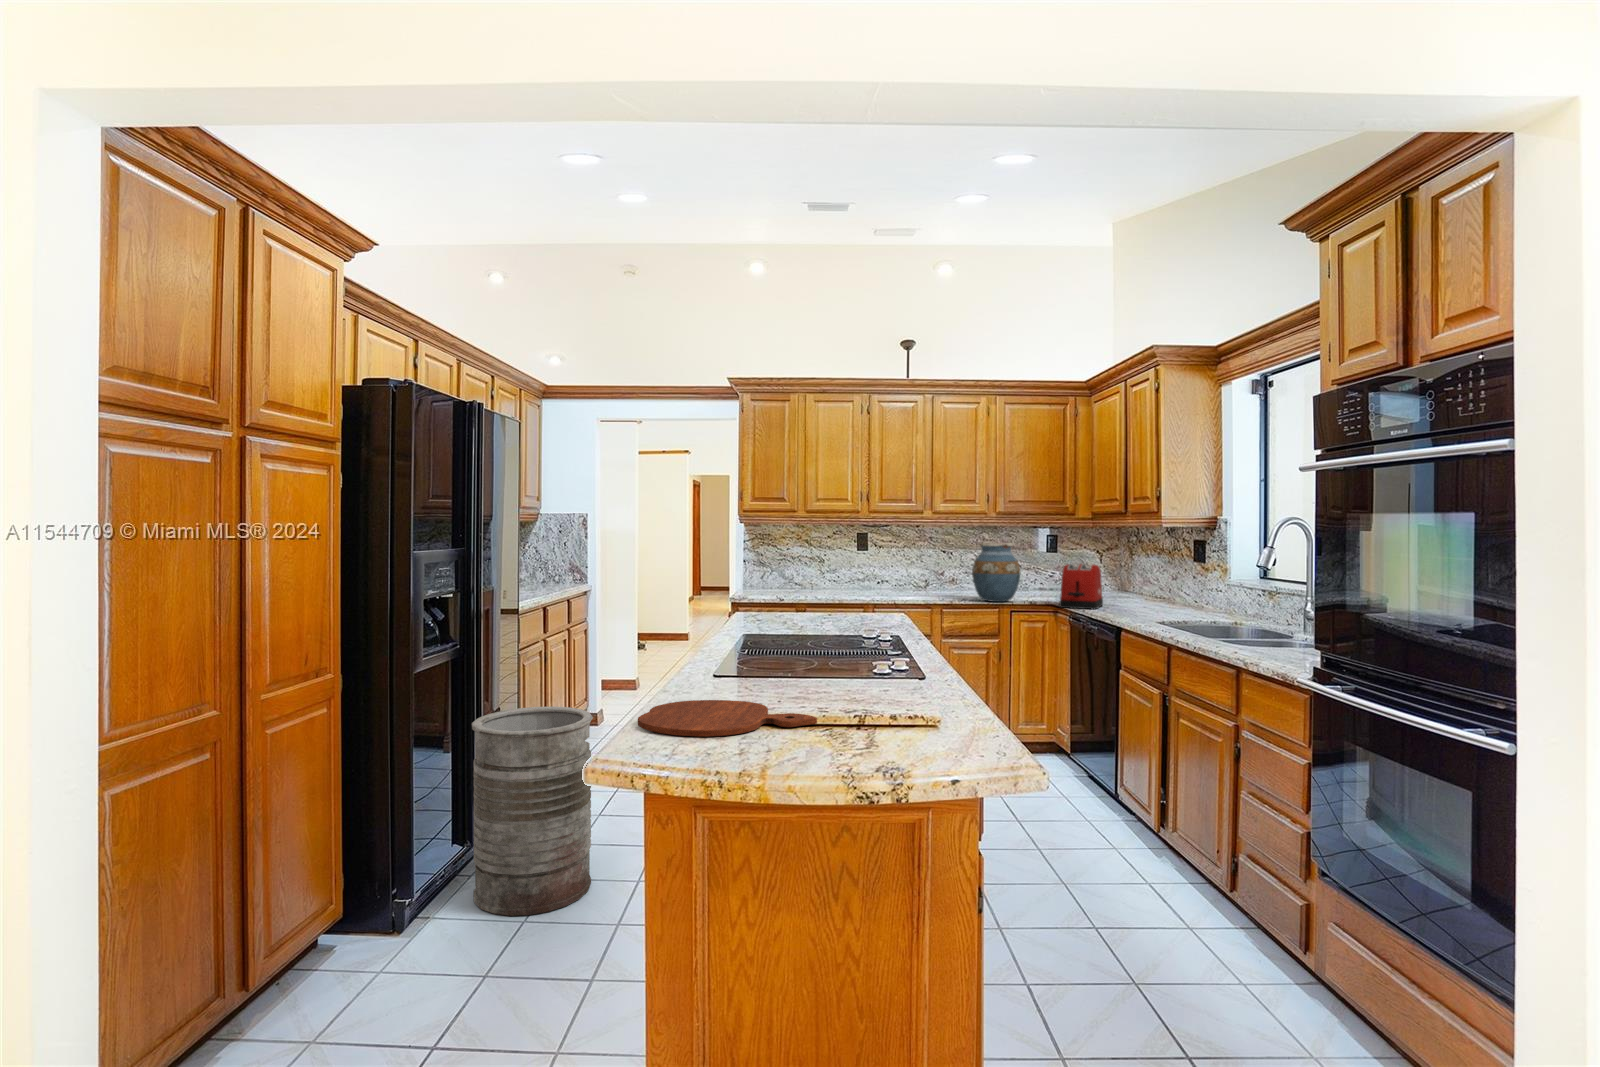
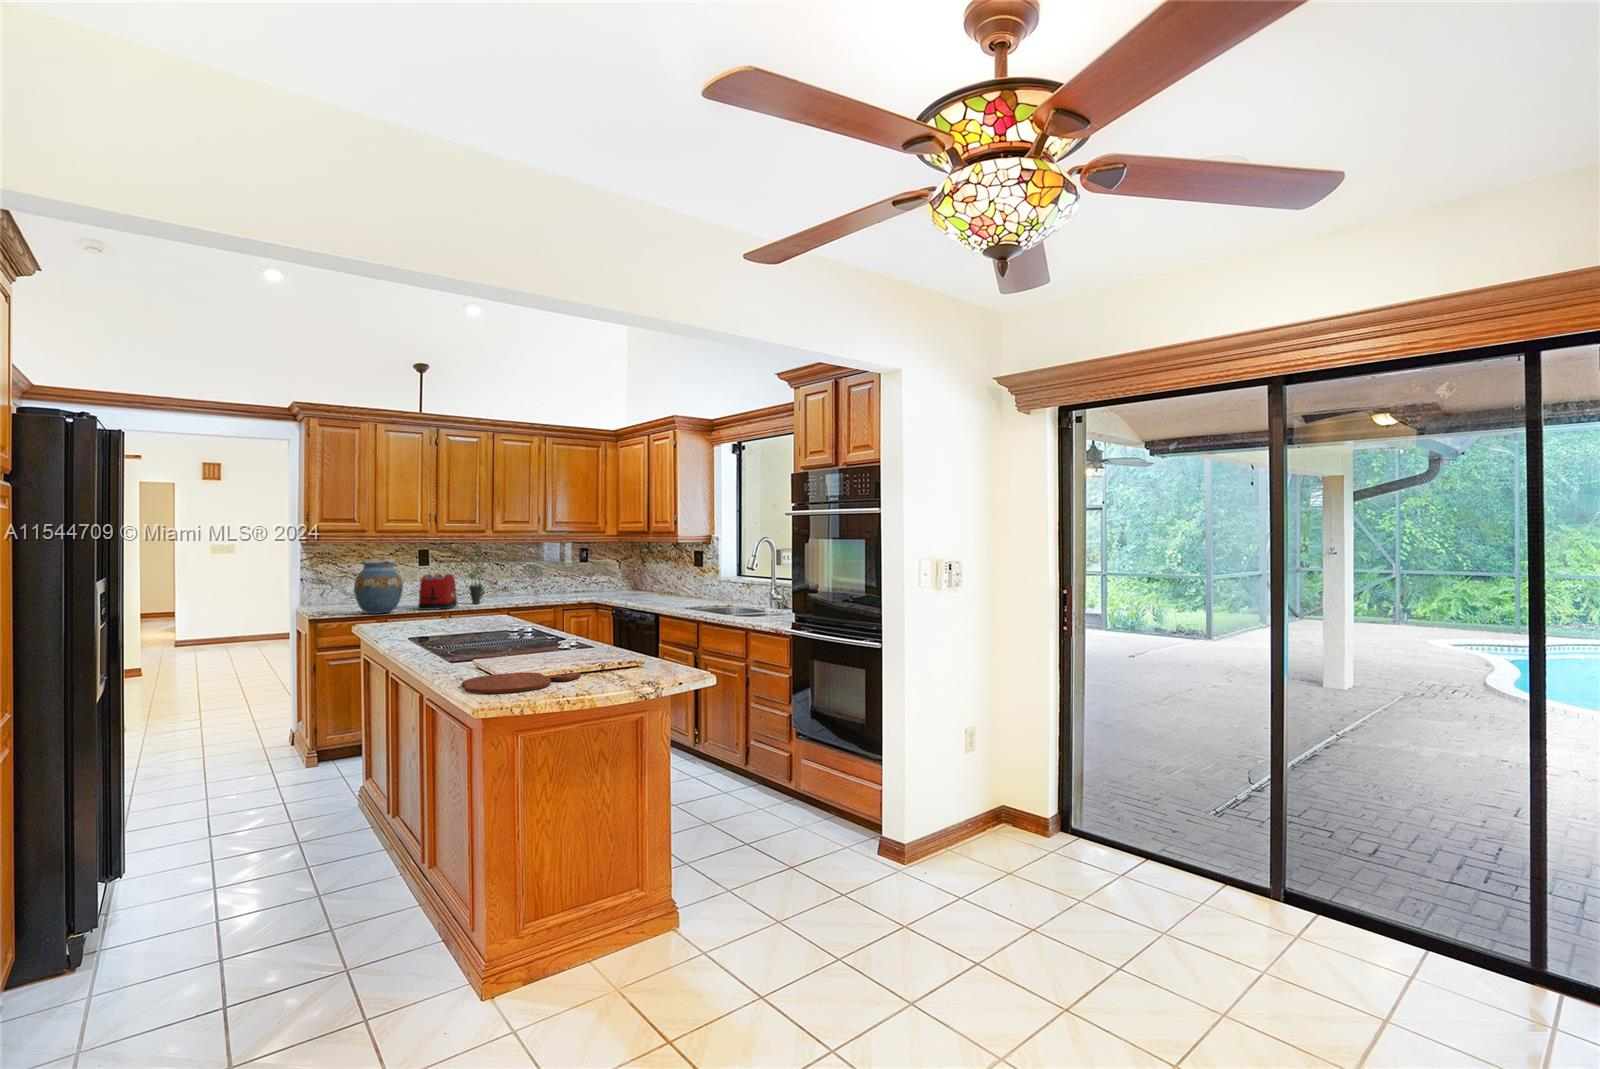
potted plant: none [897,536,922,598] -> present [469,555,486,604]
vase: present [972,543,1020,602] -> present [354,559,403,614]
toaster: present [1059,564,1103,609] -> present [418,574,457,610]
trash can: present [472,707,593,916] -> none [123,724,261,926]

